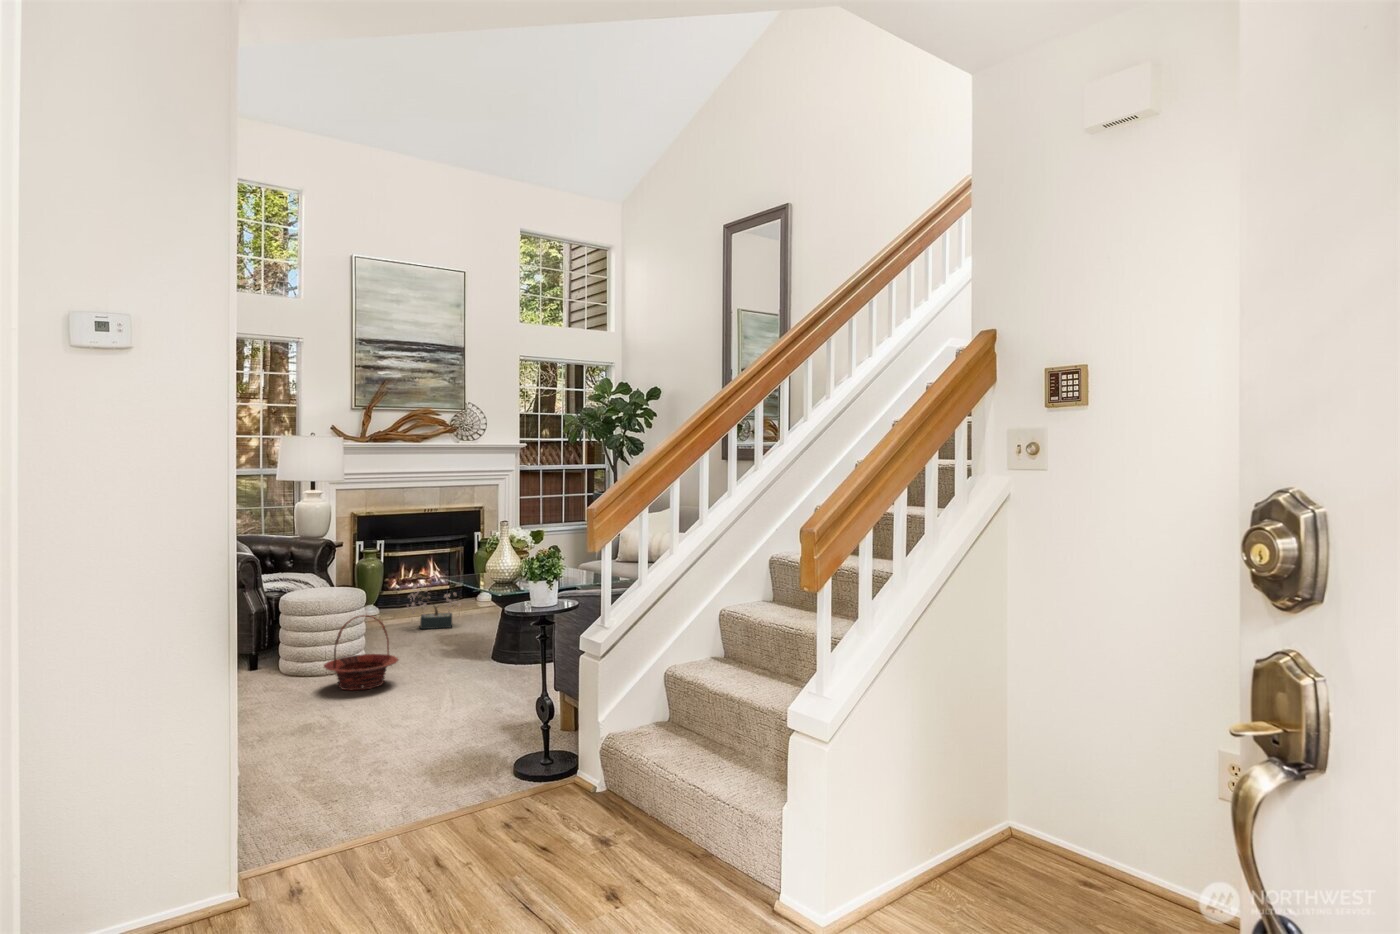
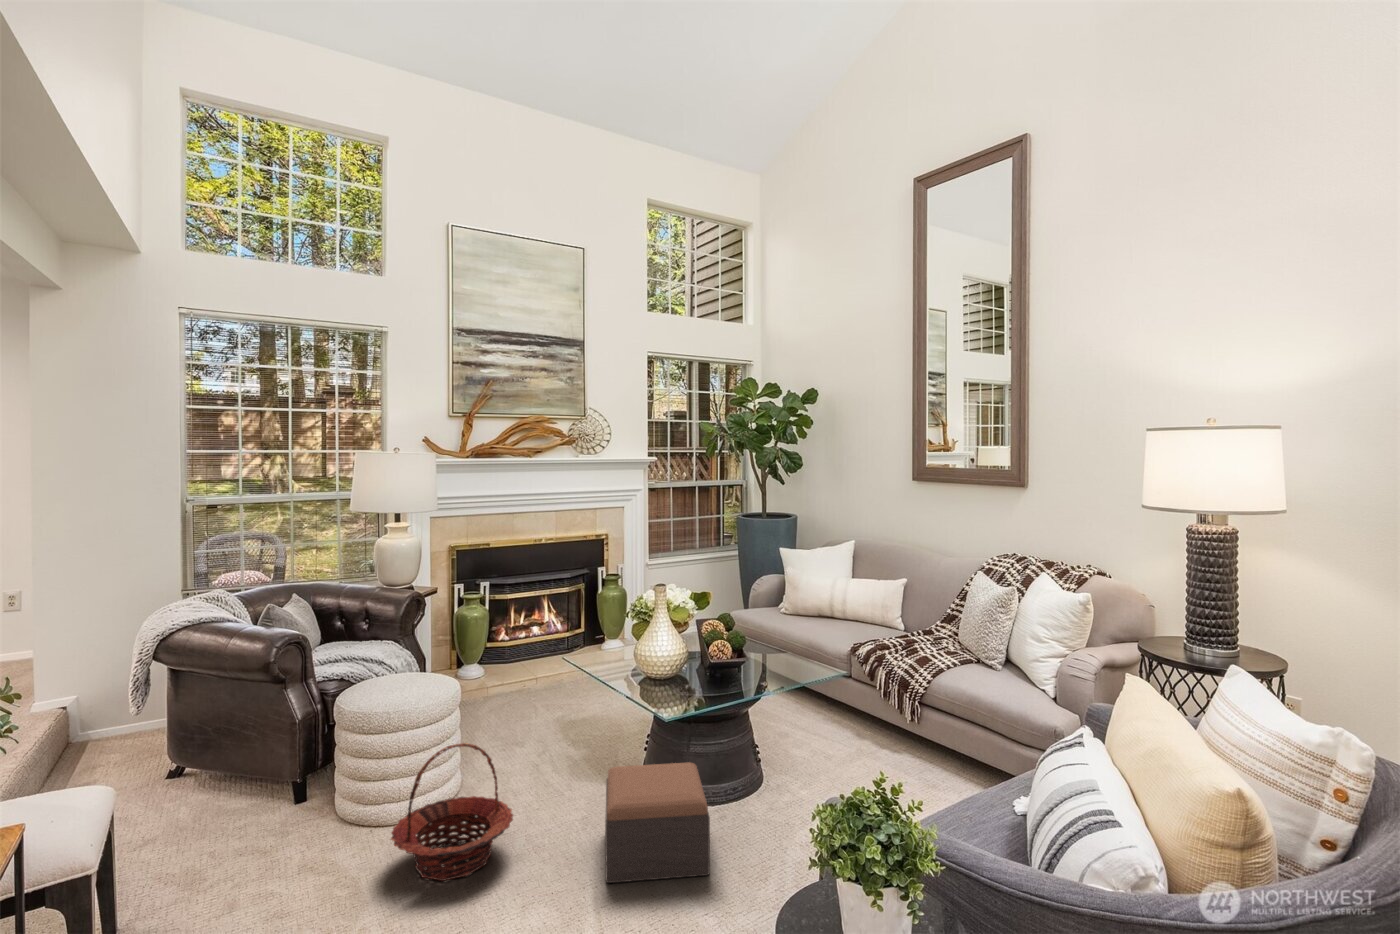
decorative plant: present [407,585,461,629] -> none [518,645,590,708]
footstool: none [453,632,517,690] -> present [605,763,710,883]

